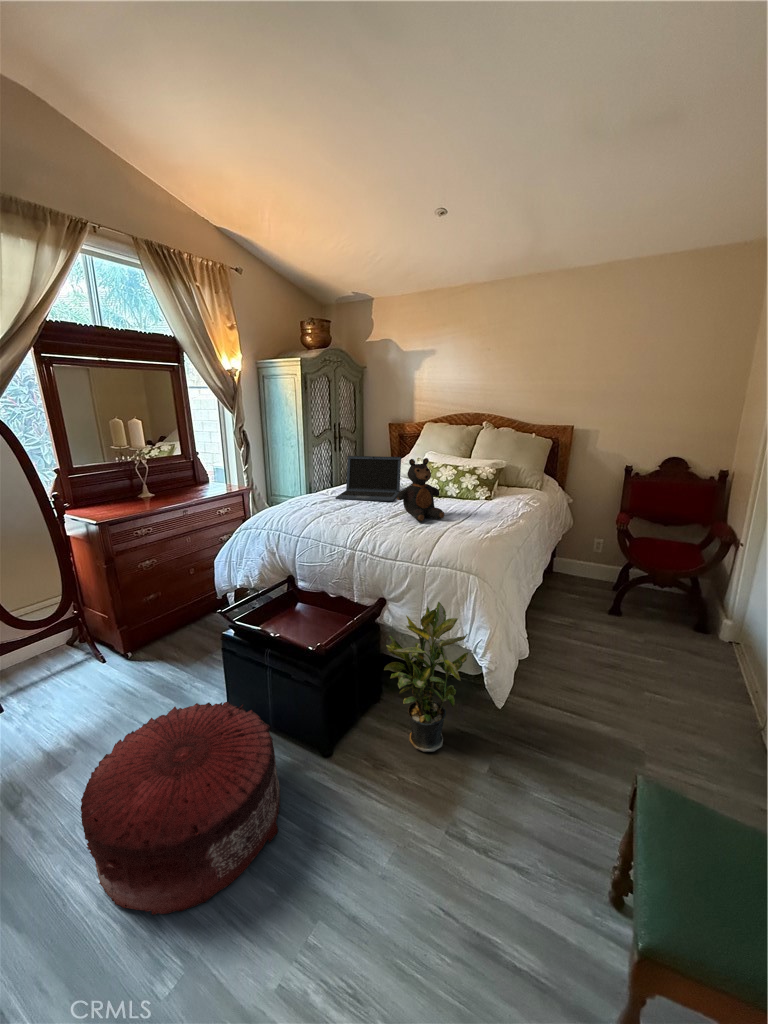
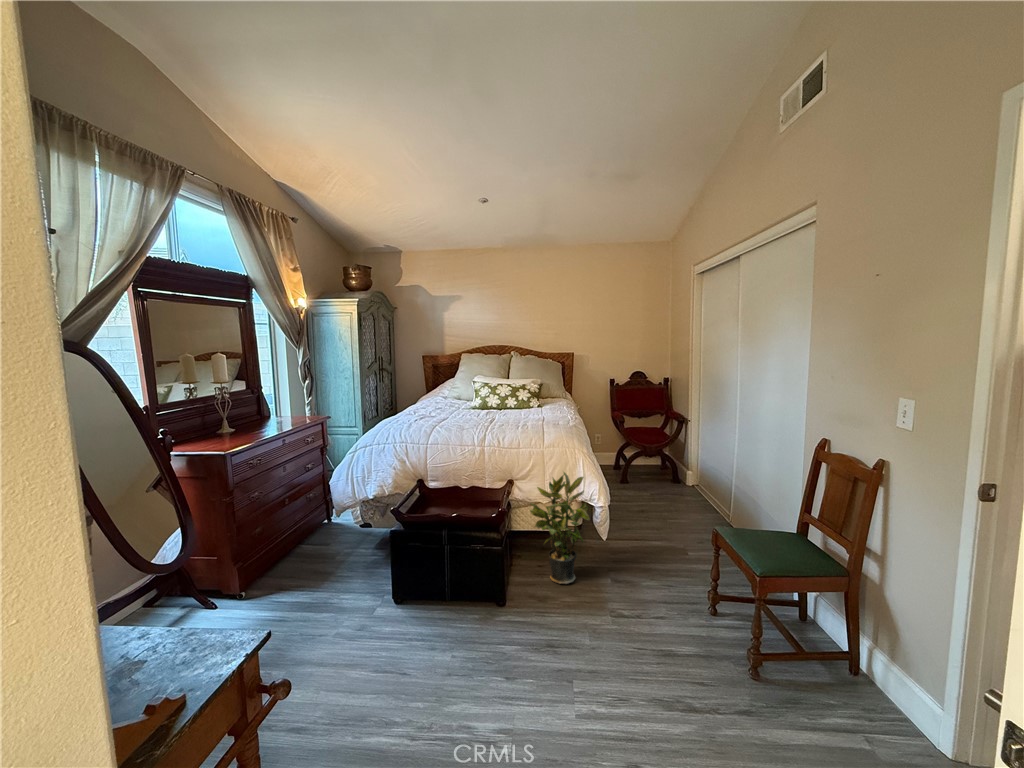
laptop: present [335,456,401,501] -> none [425,379,478,416]
teddy bear: present [397,458,444,522] -> none [496,376,532,423]
pouf: present [81,702,280,915] -> none [365,572,509,728]

